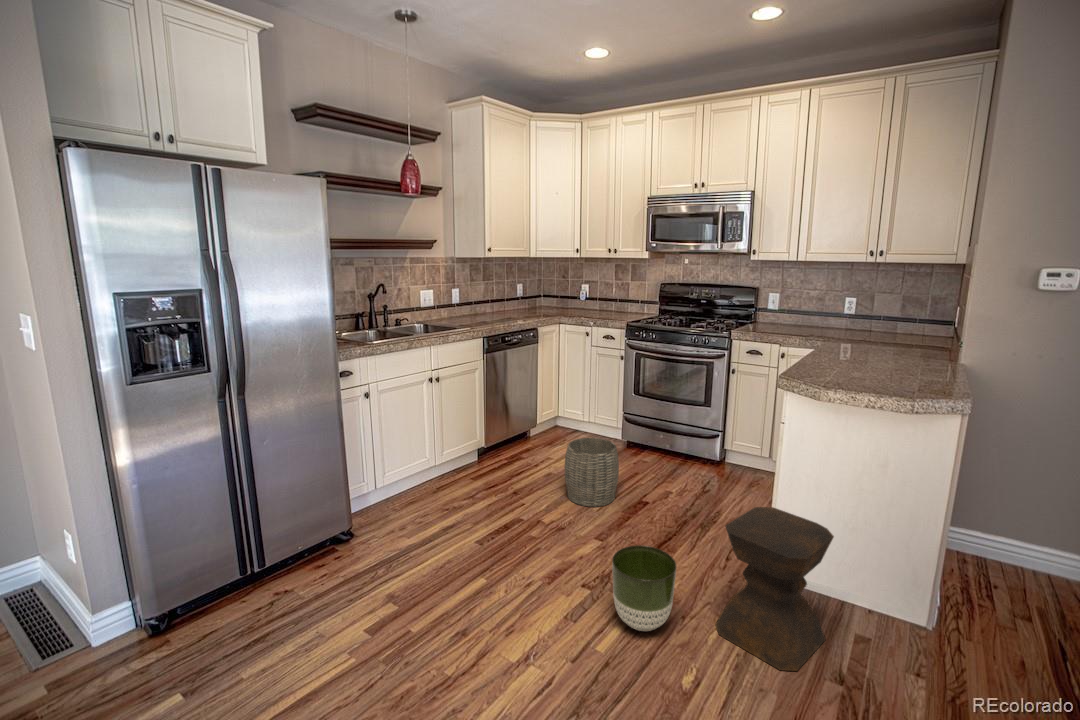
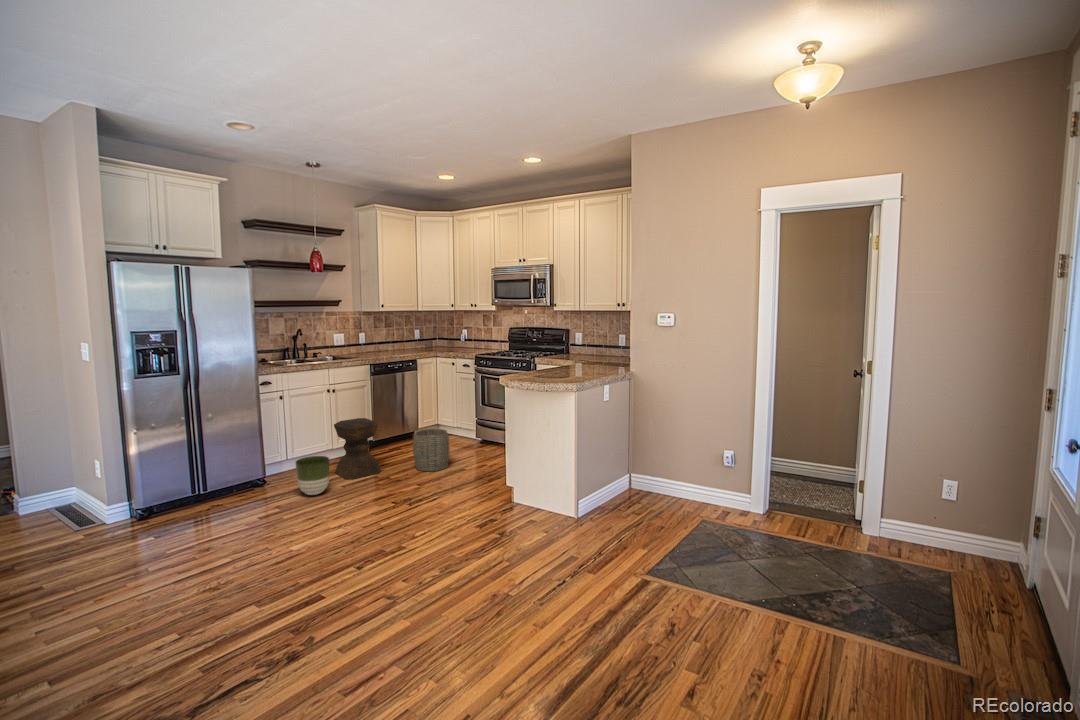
stool: present [715,507,834,671] -> present [334,418,381,479]
planter: present [612,545,677,631] -> present [296,456,329,495]

